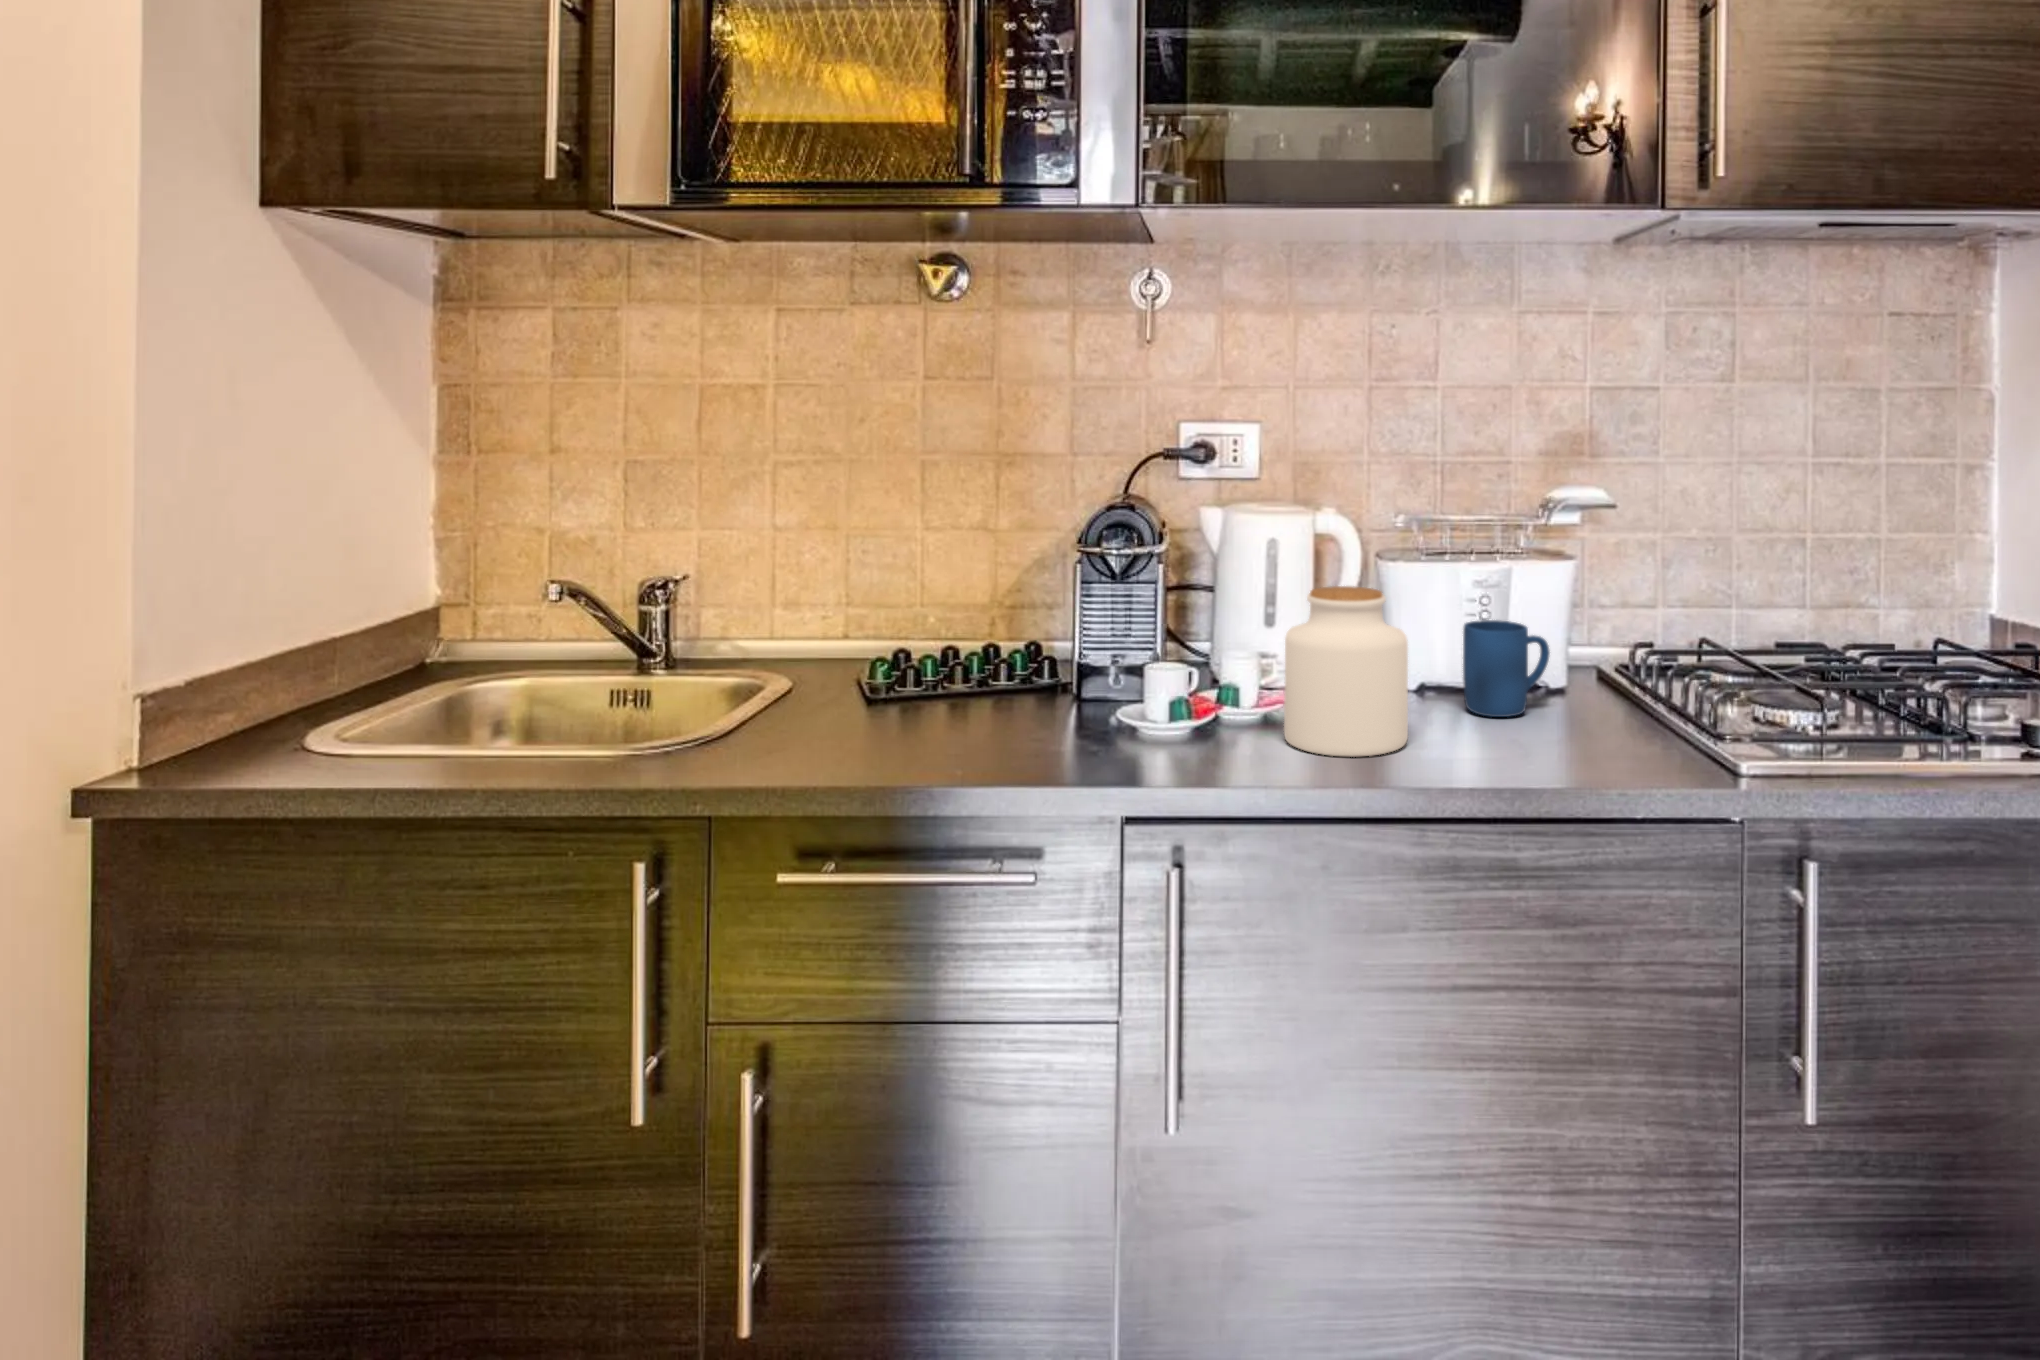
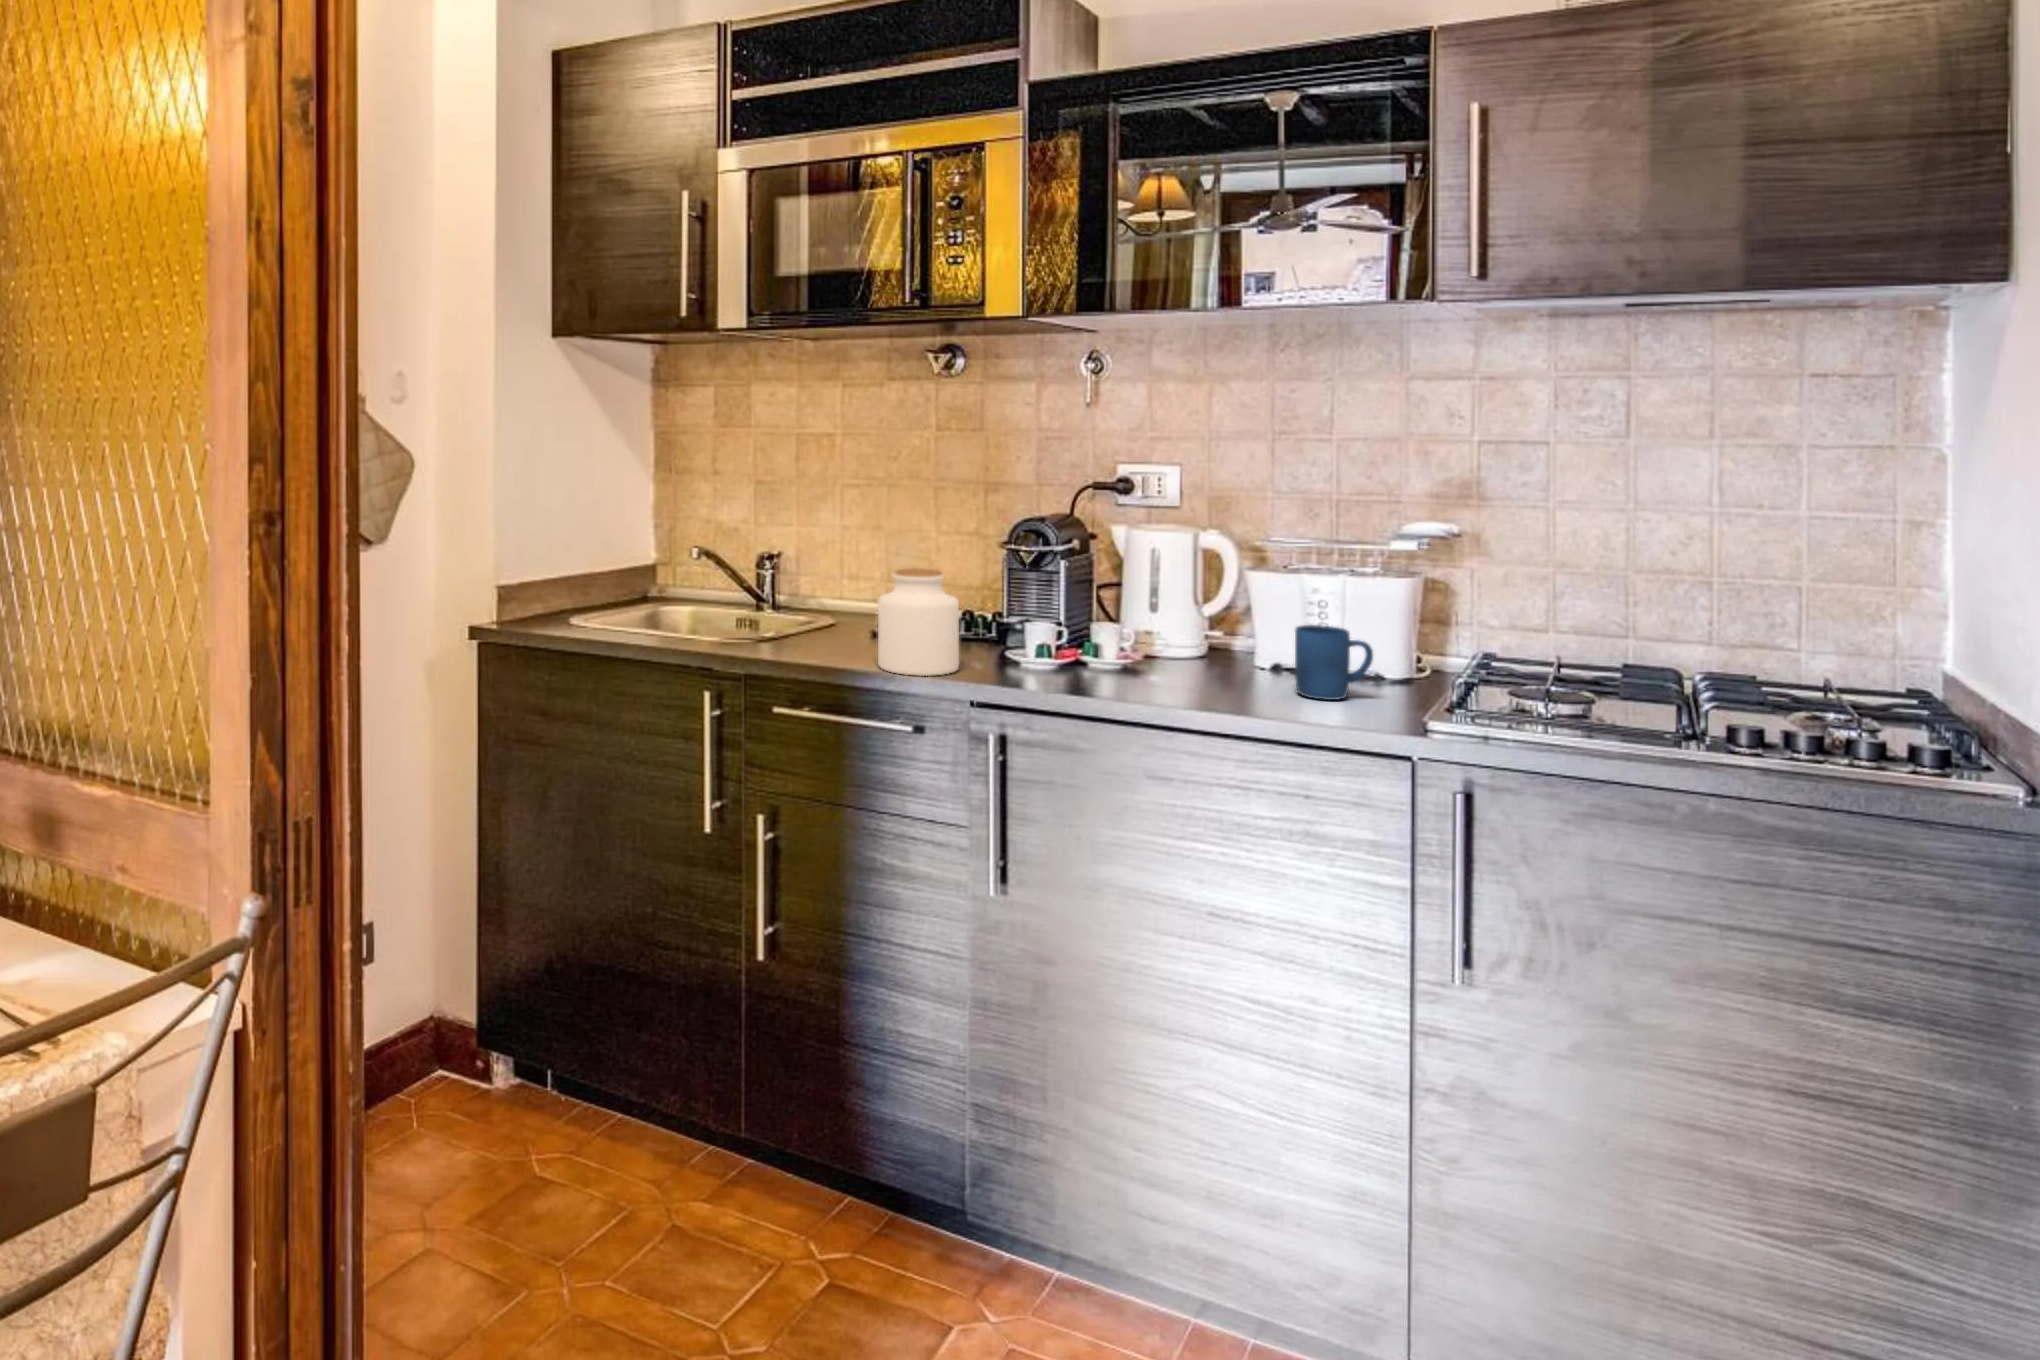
jar: present [1284,586,1408,757] -> present [878,568,959,676]

